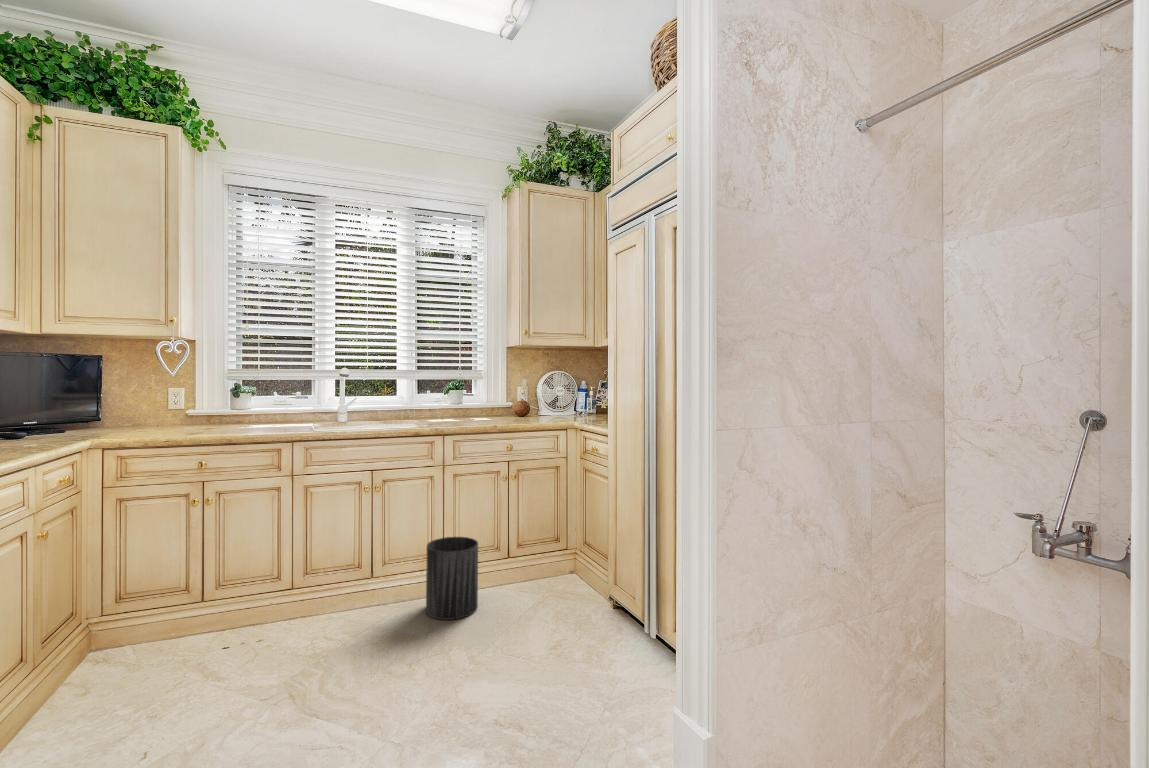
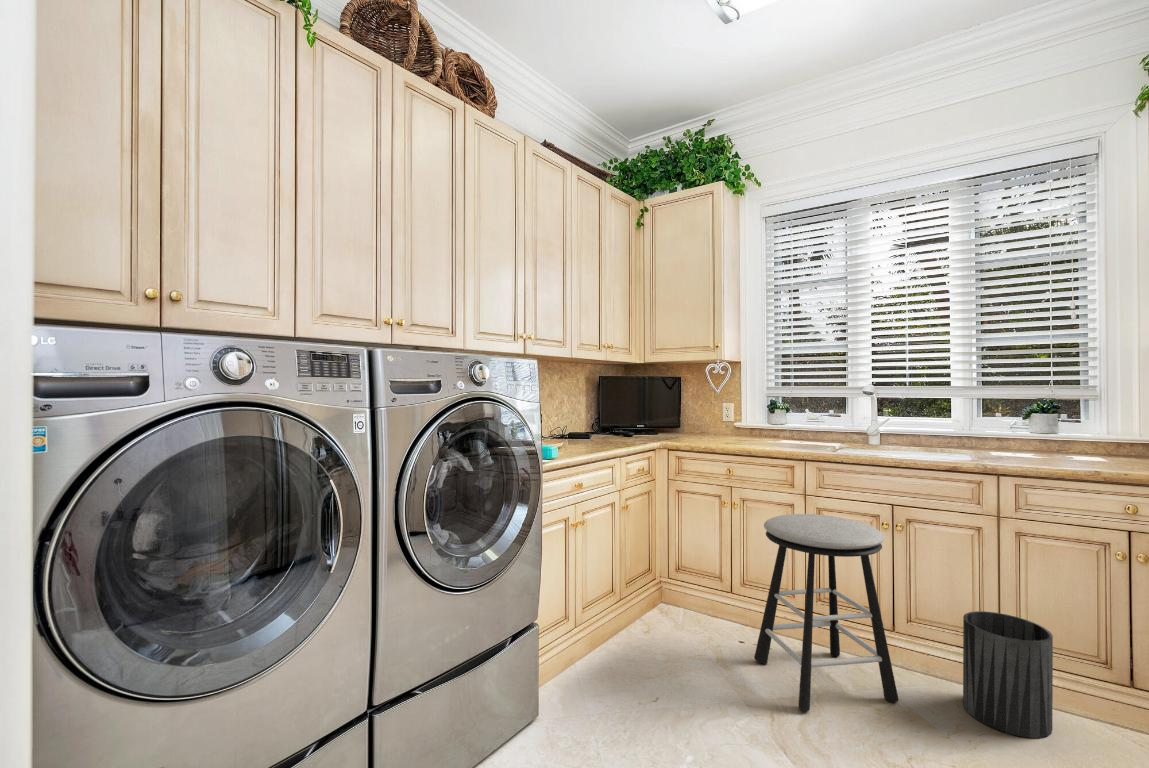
stool: none [248,490,386,676] -> present [754,514,899,711]

